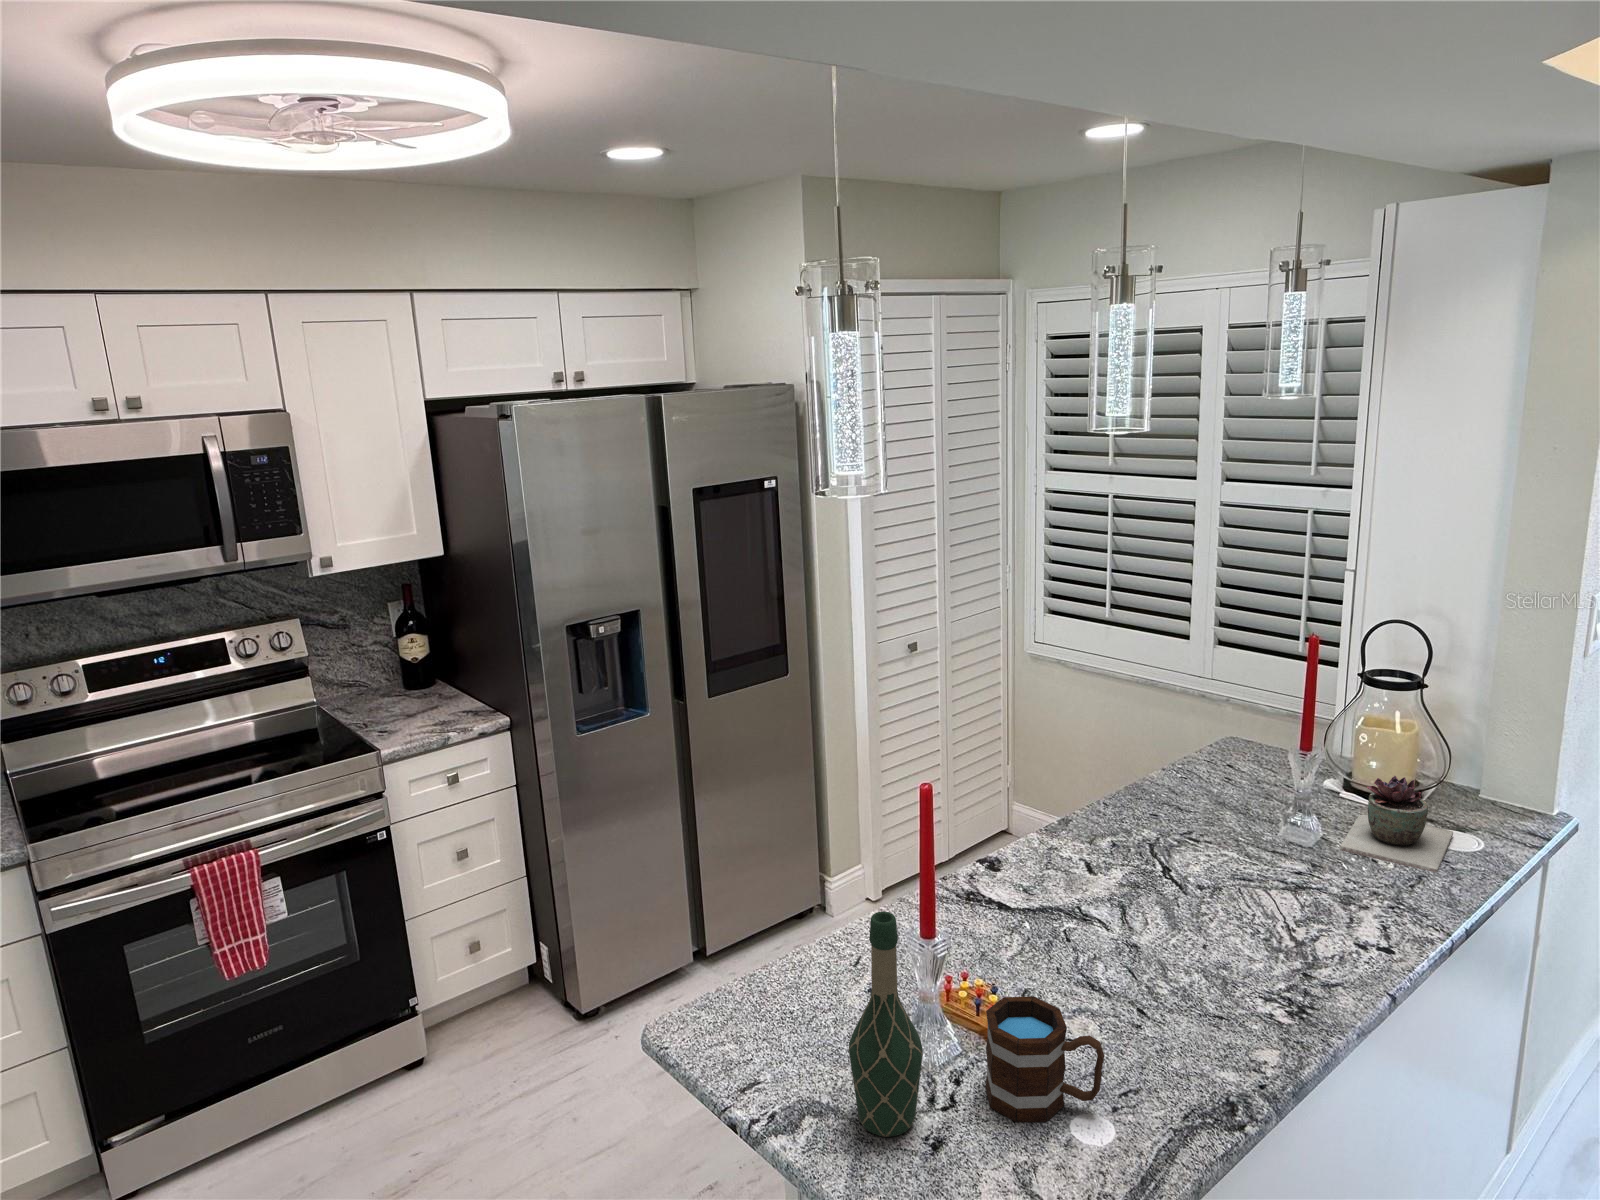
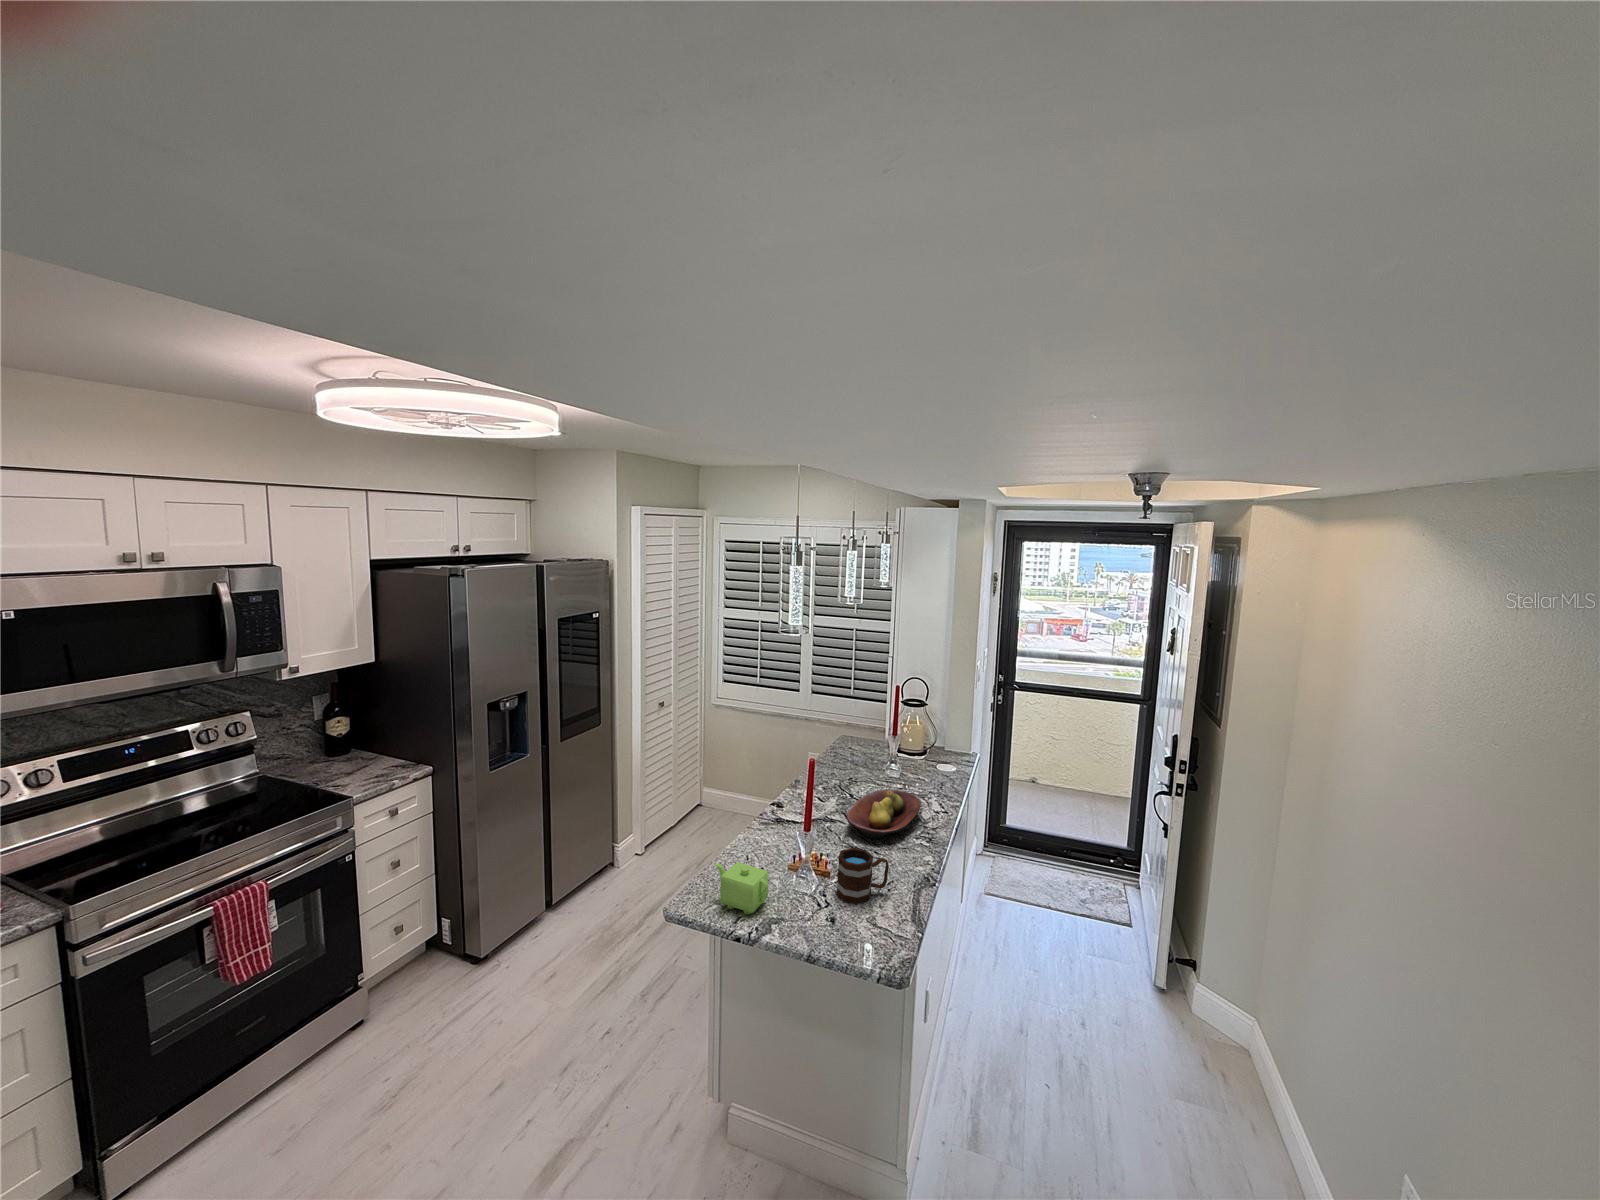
succulent plant: present [1340,776,1453,872] -> none [910,742,949,782]
fruit bowl: none [1104,870,1306,979] -> present [847,789,921,839]
wine bottle: present [849,911,923,1137] -> none [790,814,824,923]
teapot: none [739,967,836,1084] -> present [714,862,769,915]

